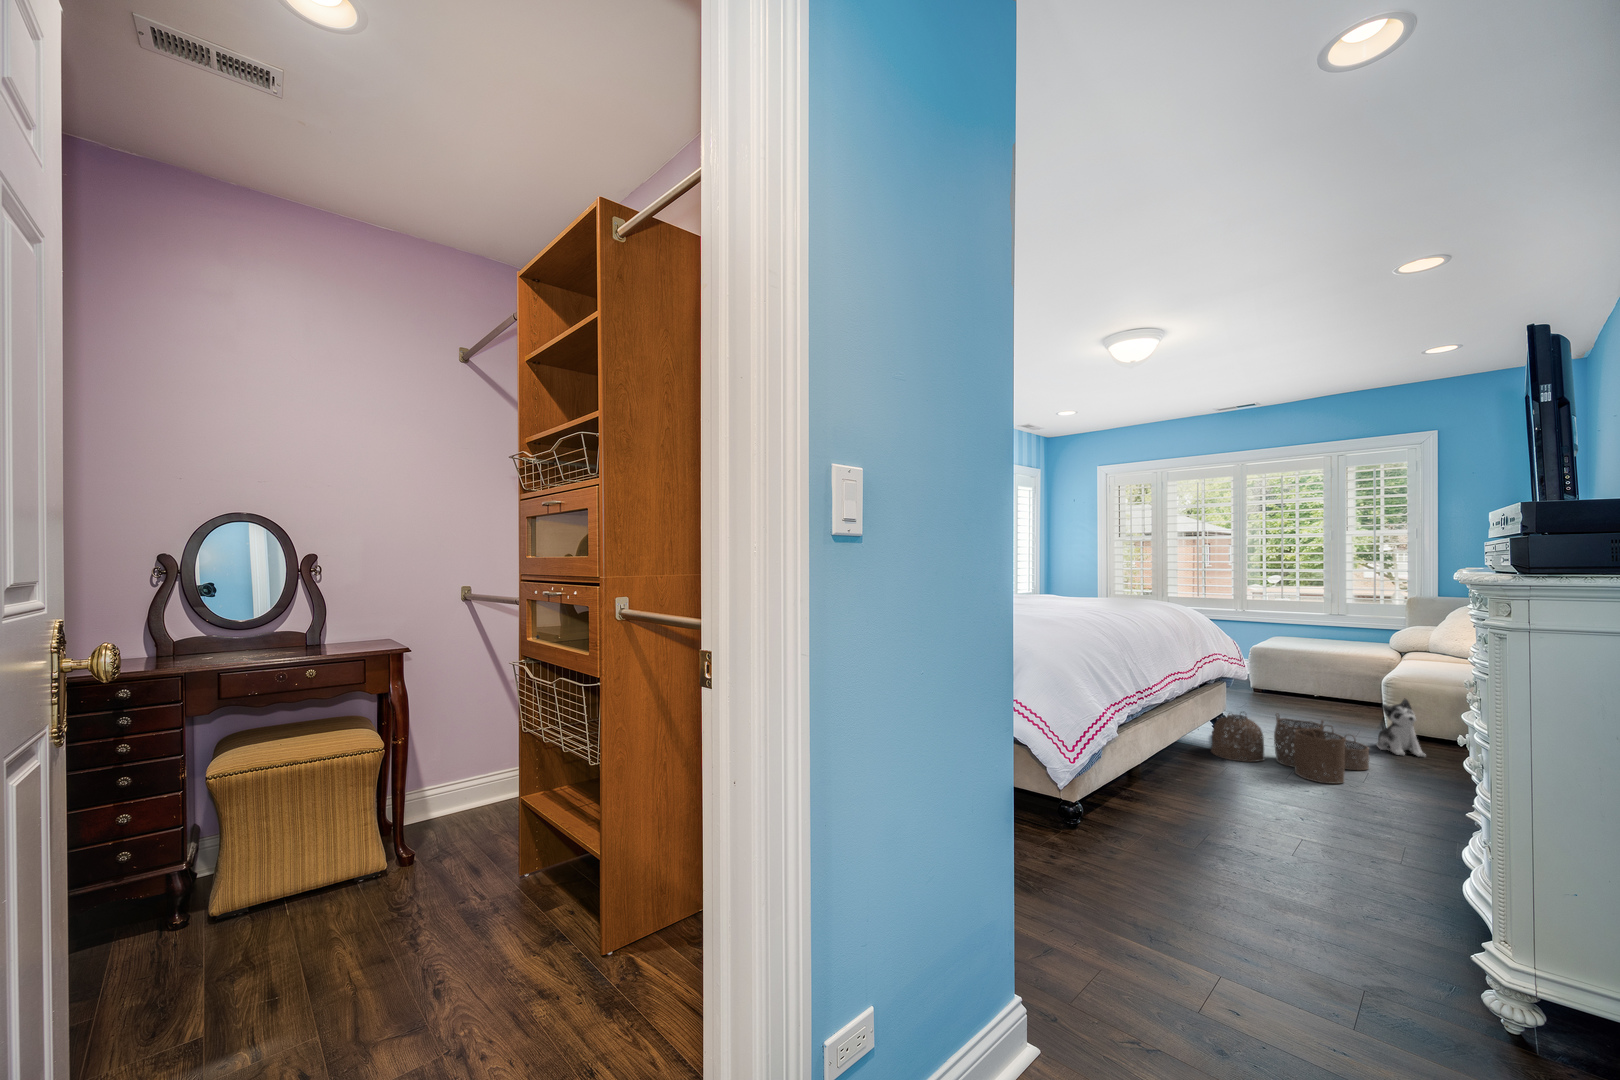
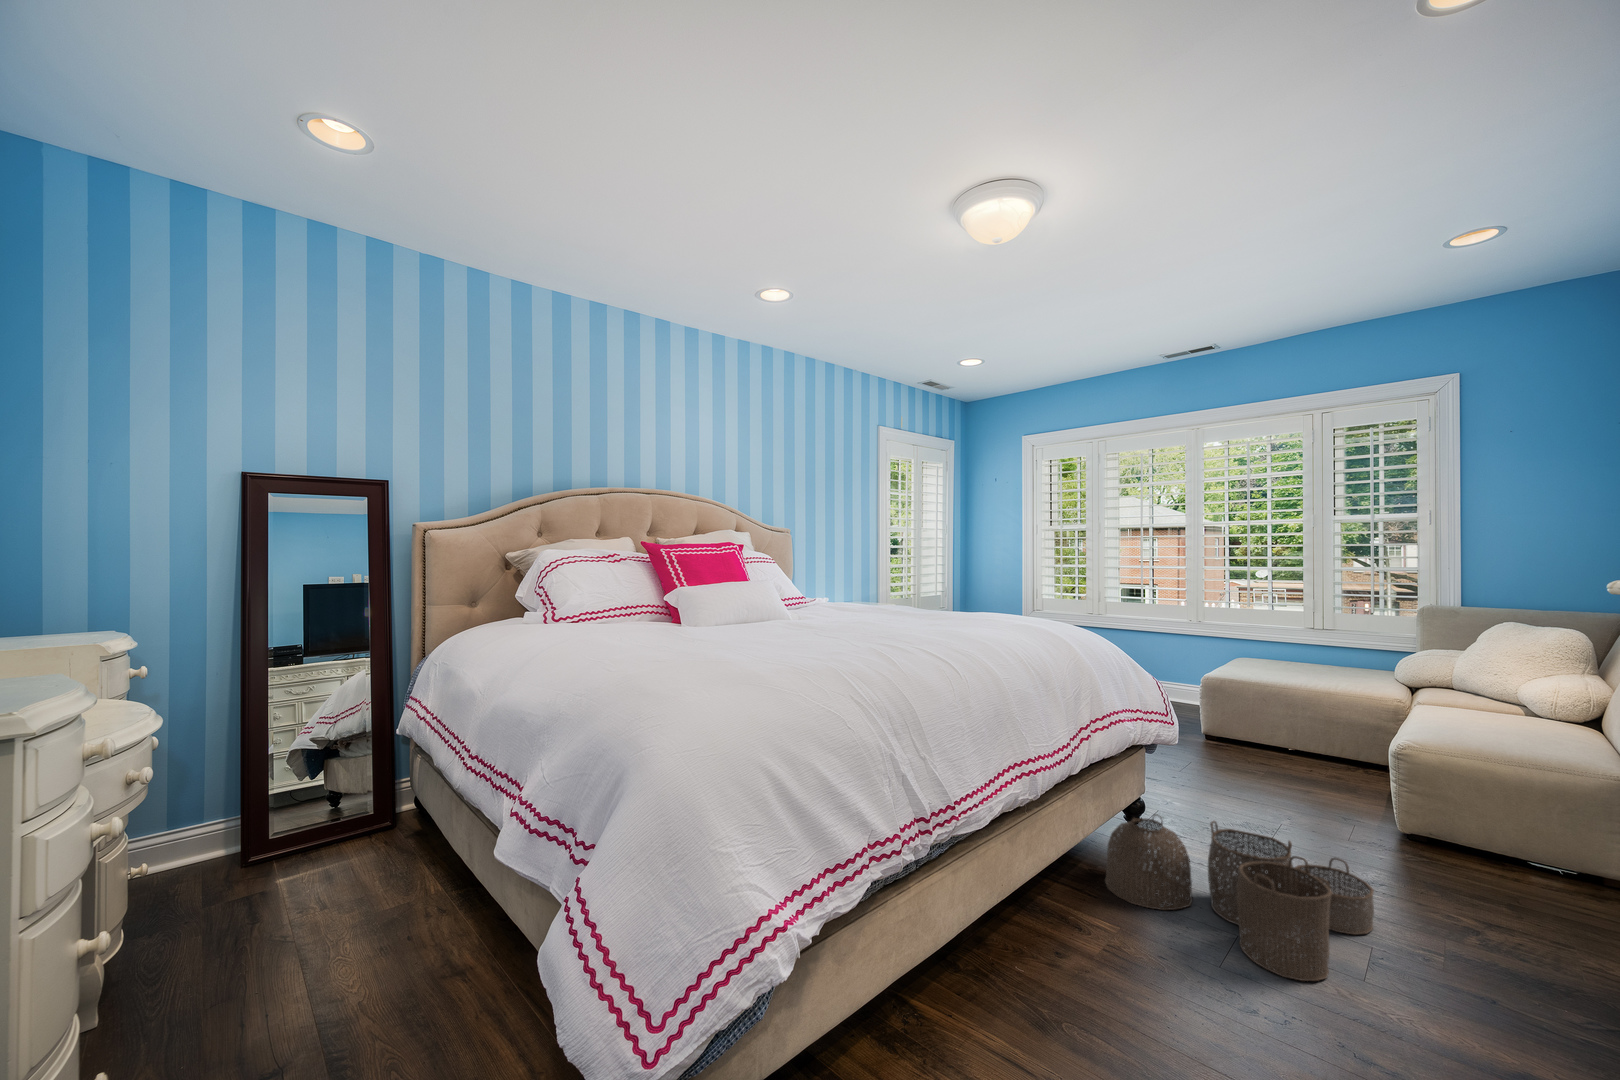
plush toy: present [1377,698,1425,757] -> none [1383,788,1468,891]

